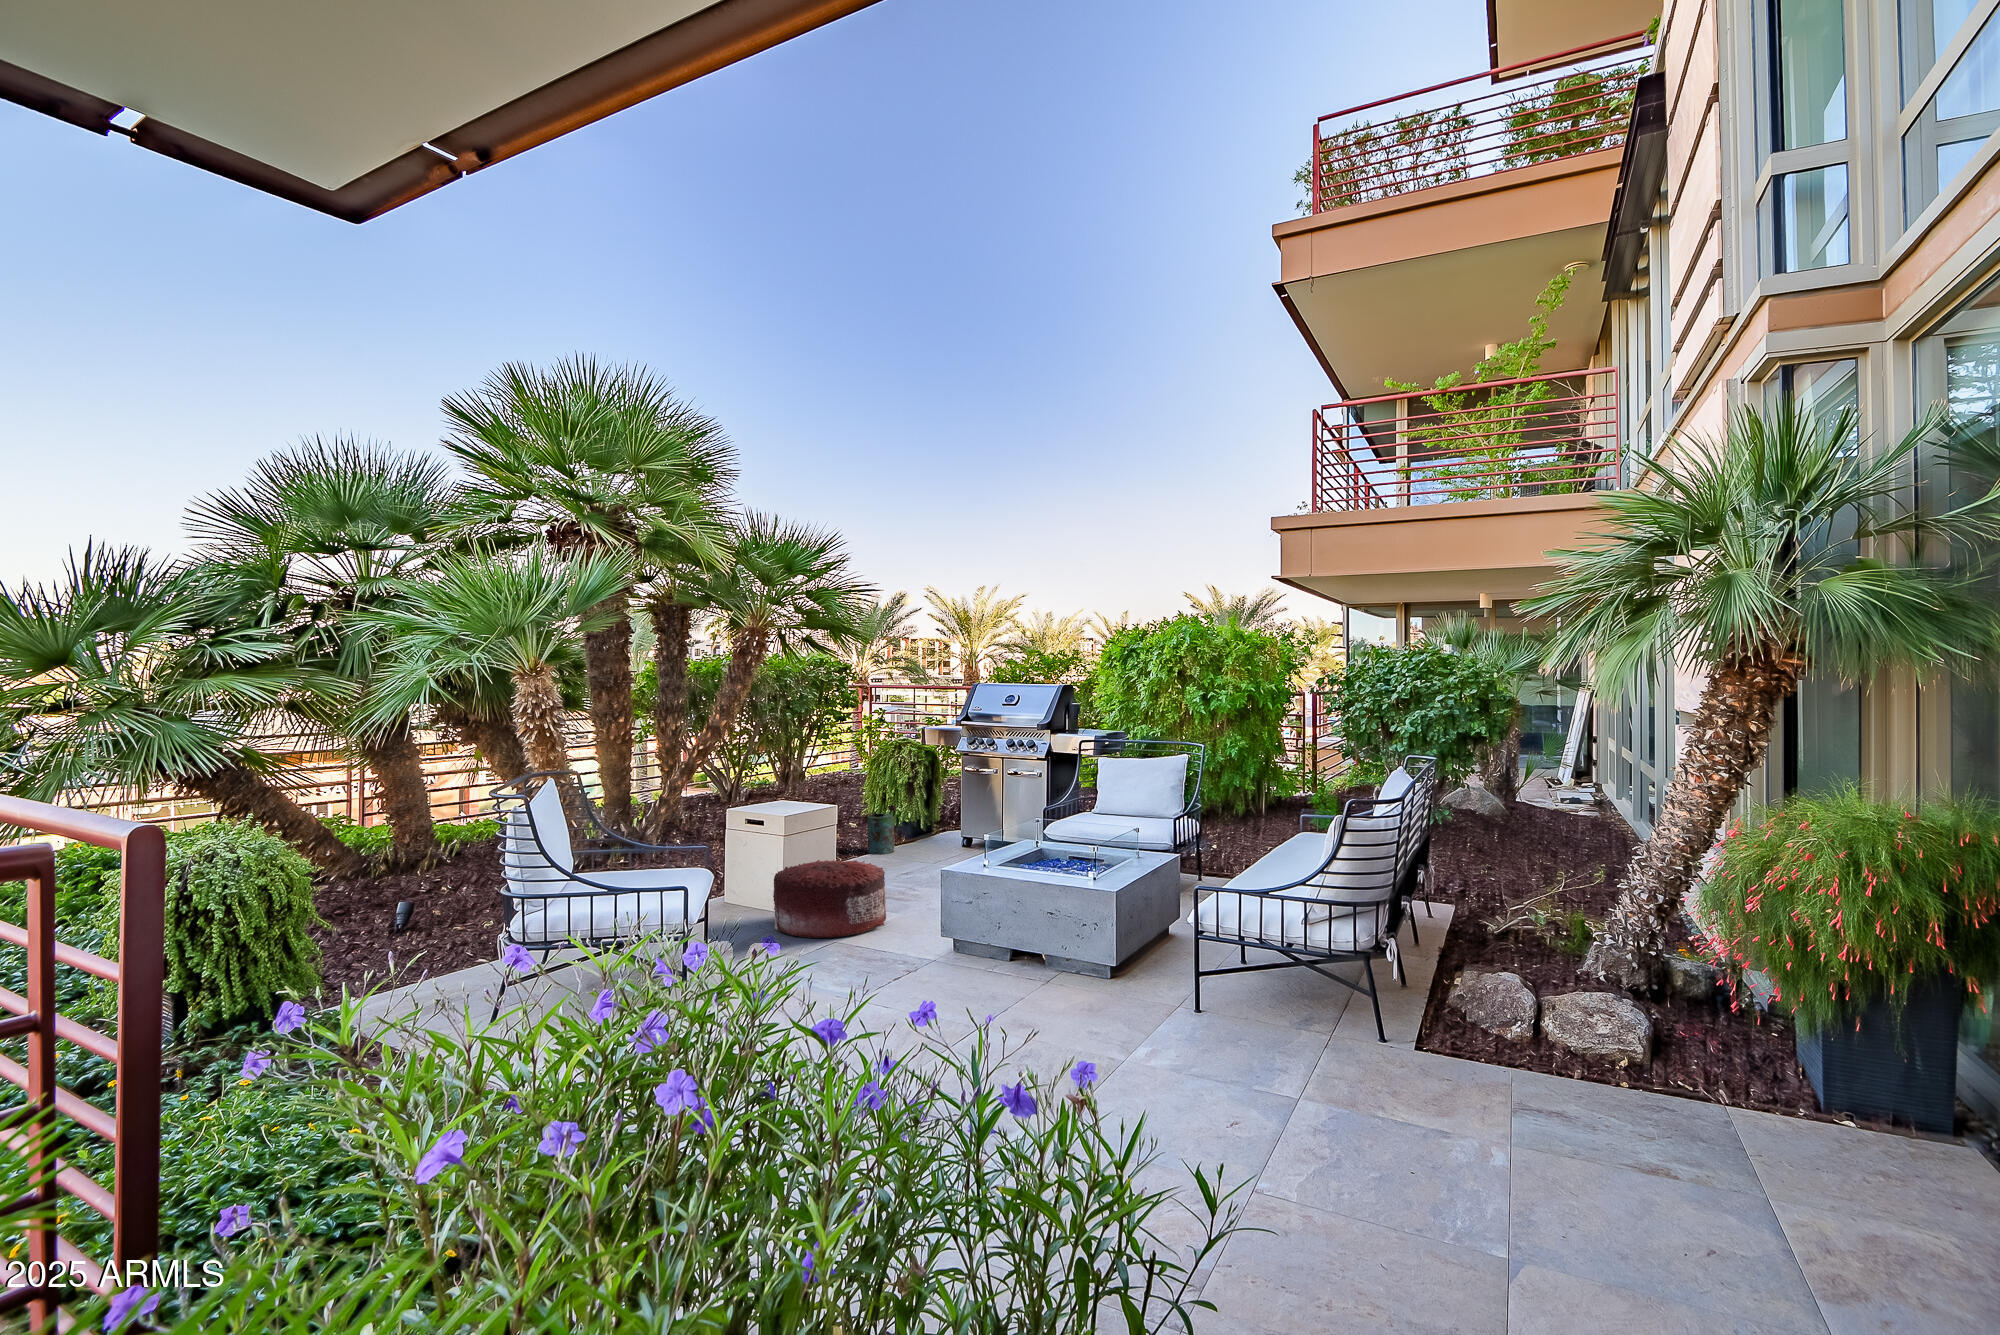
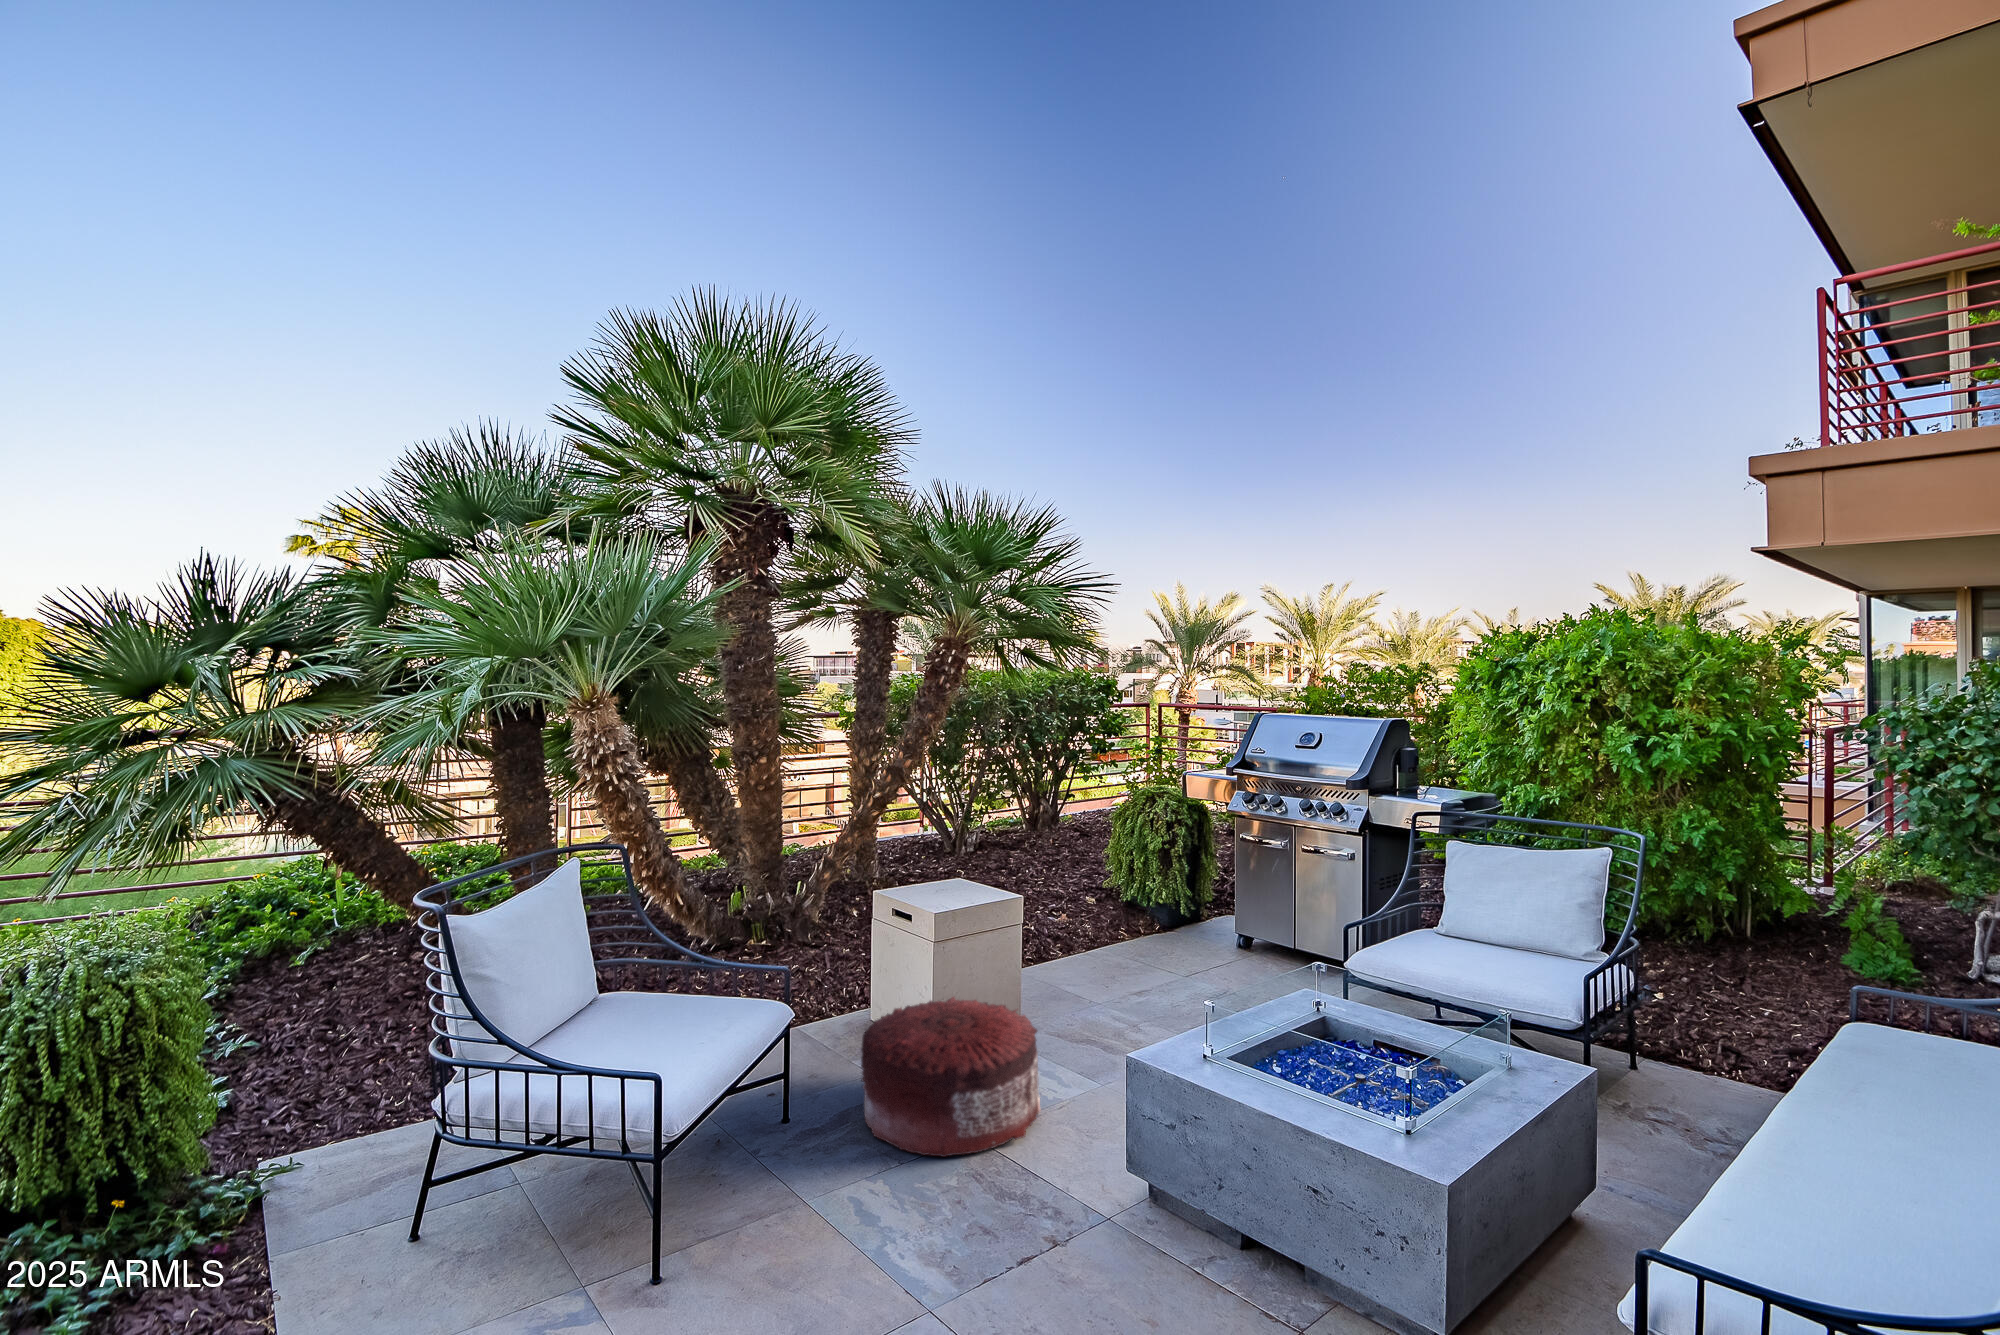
watering can: present [868,805,897,854] -> none [1098,878,1143,949]

